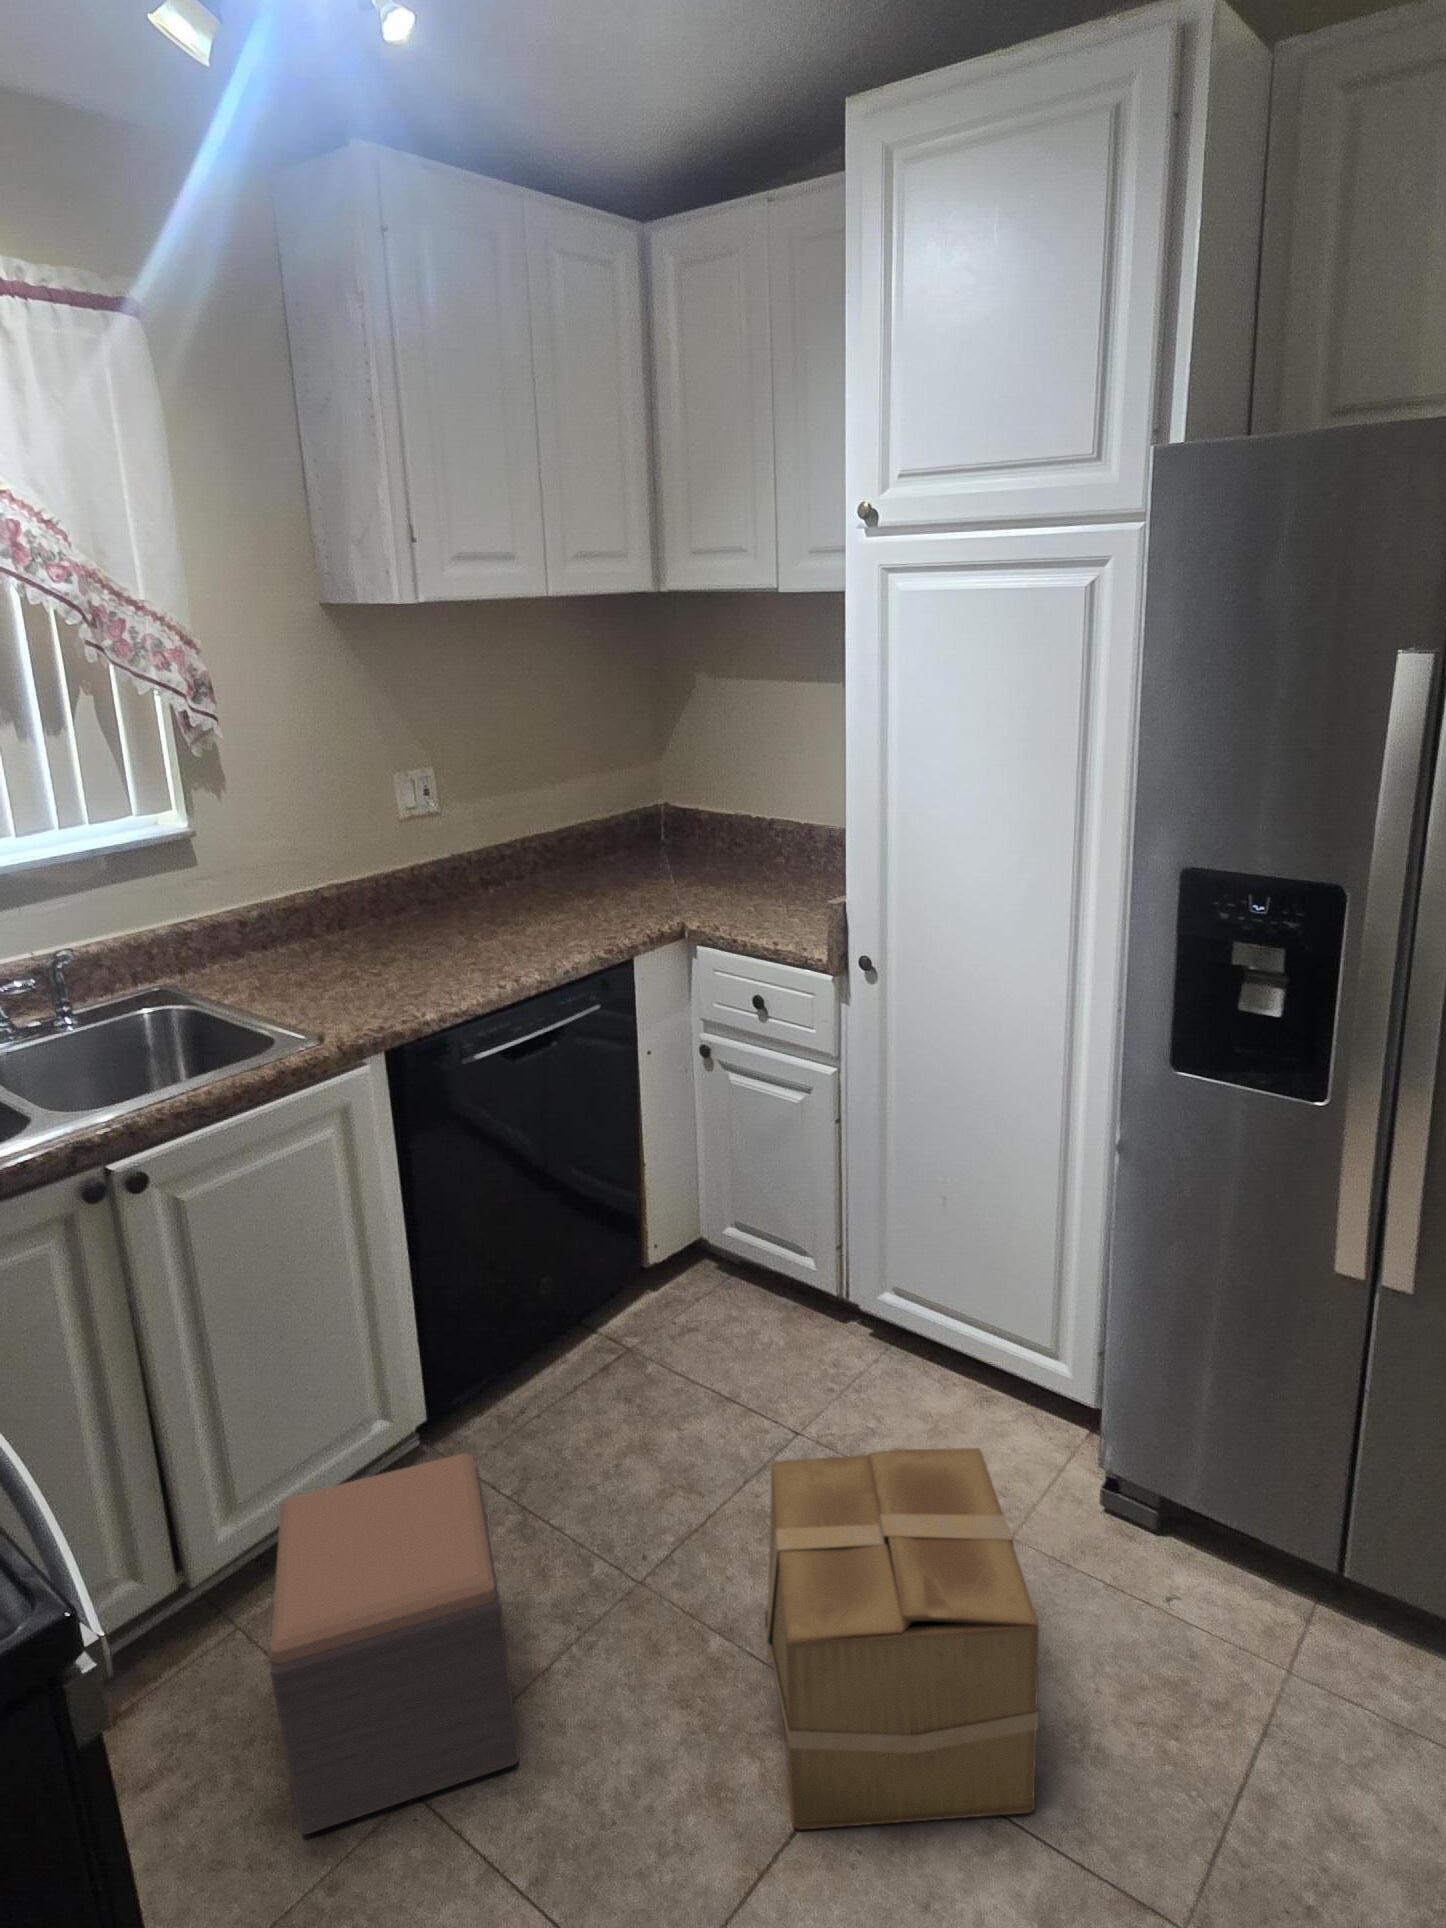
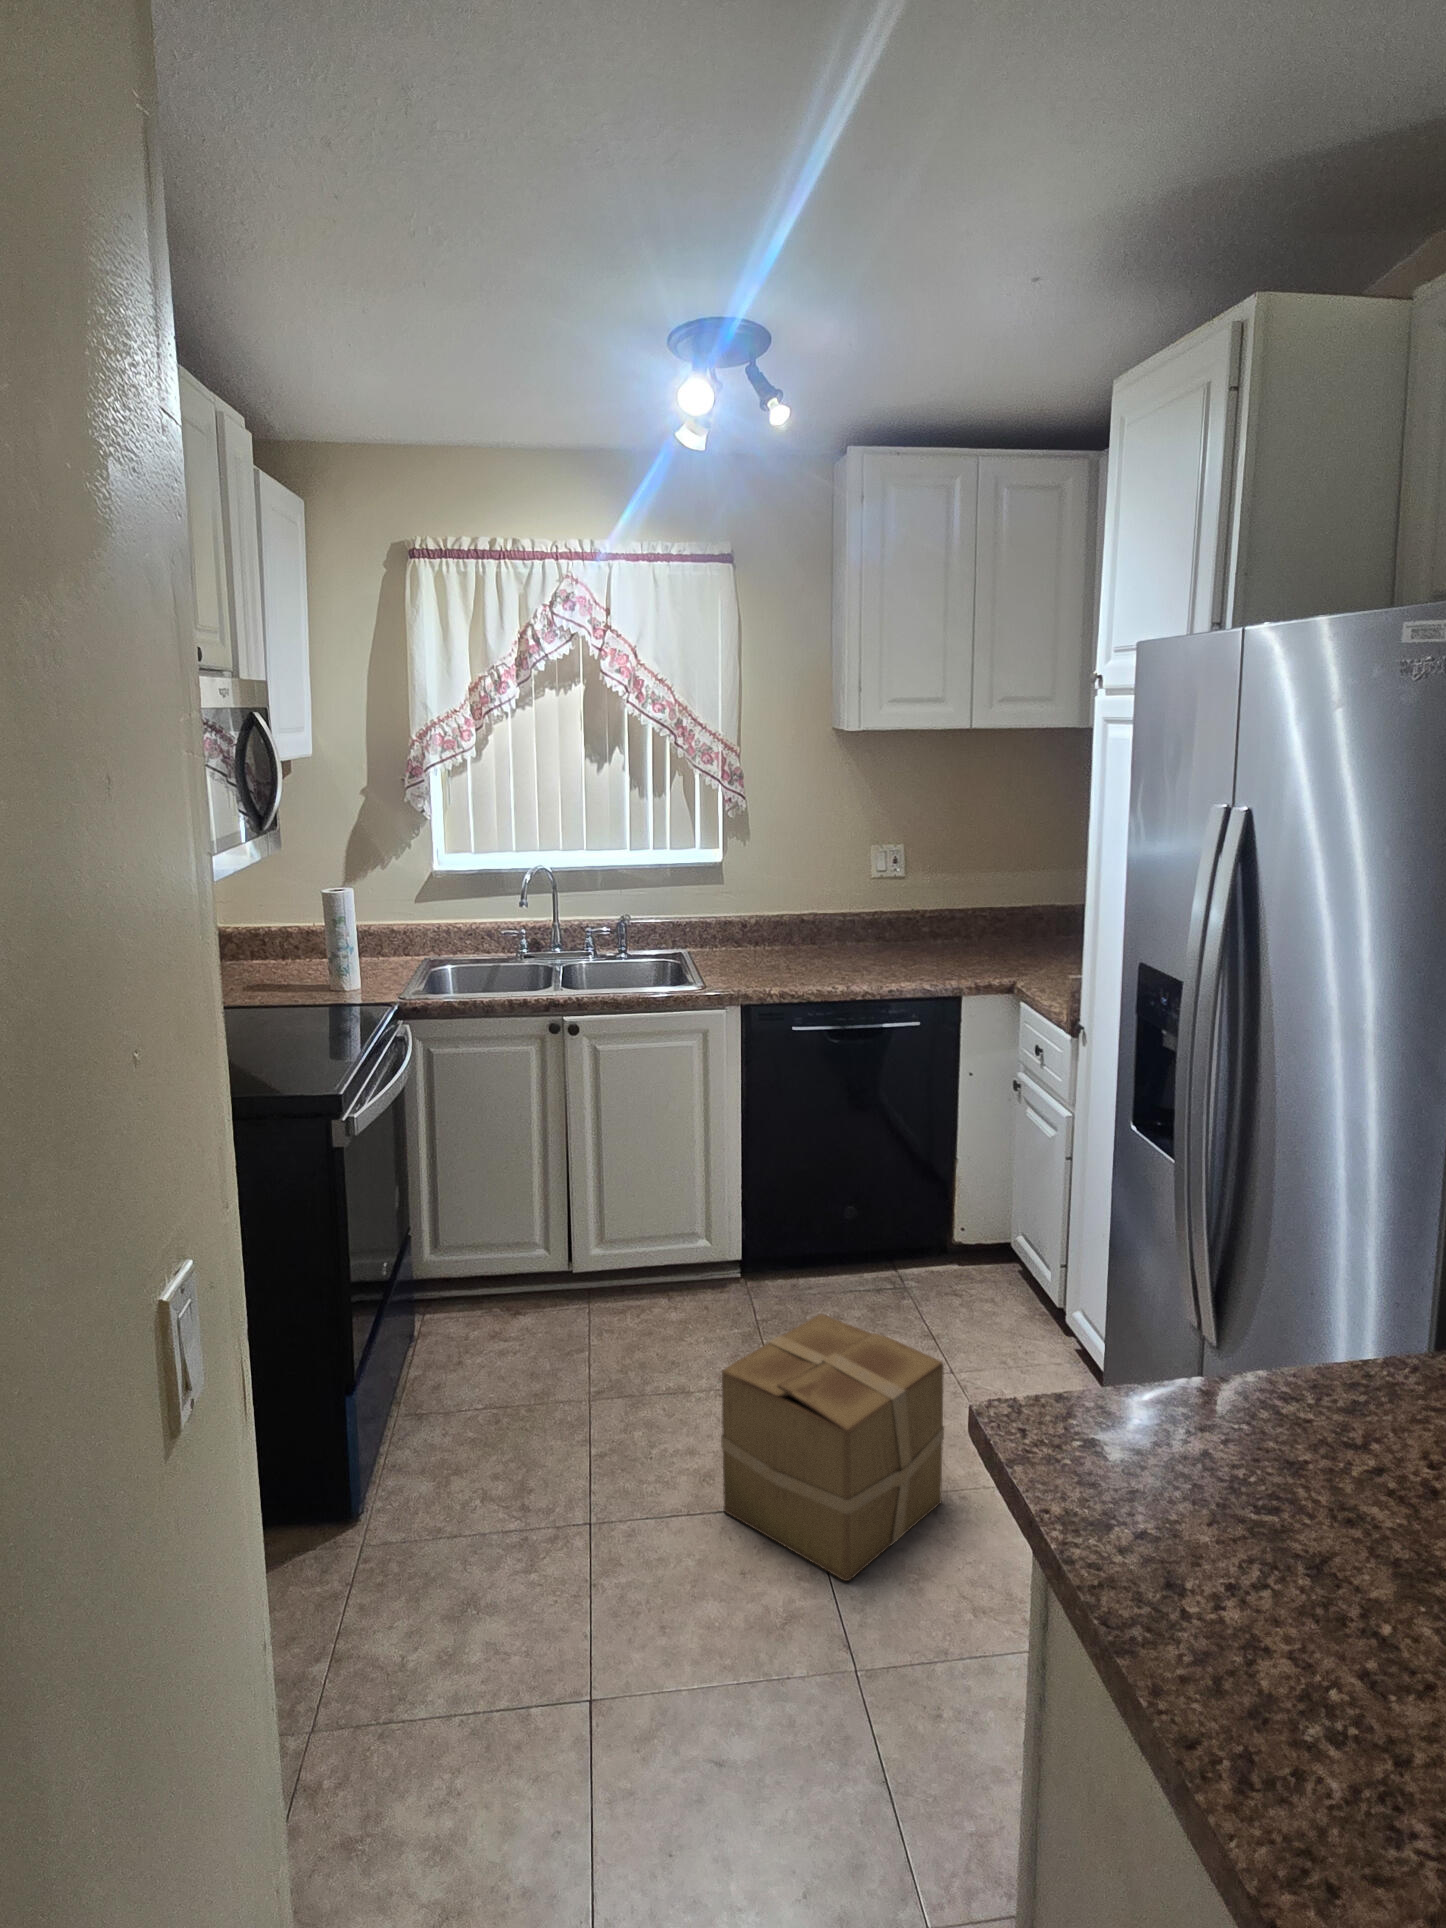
footstool: present [270,1453,519,1834] -> none [533,1227,696,1416]

